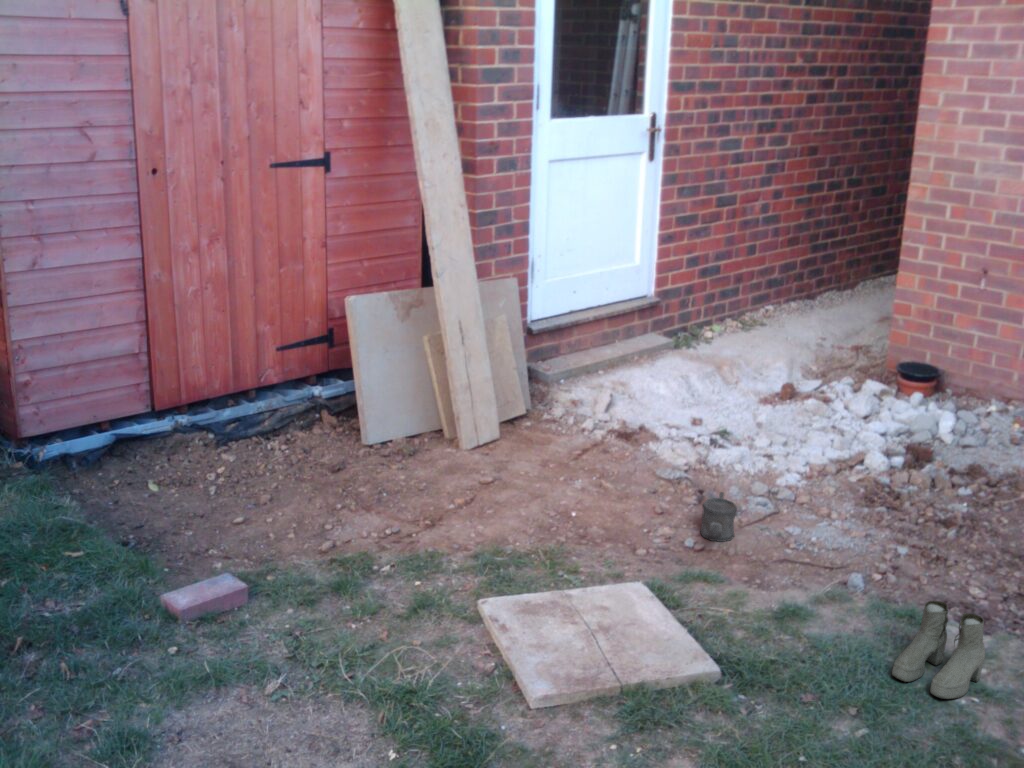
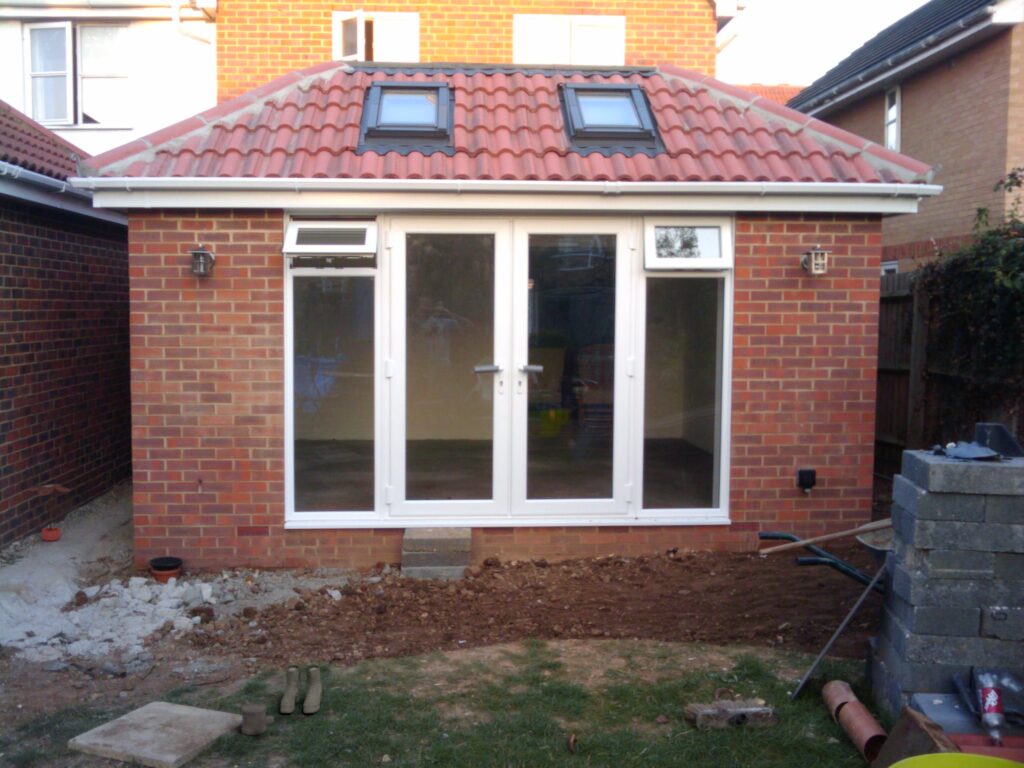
potted plant: none [813,251,859,316] -> present [28,484,70,541]
watering can: present [700,492,737,542] -> present [241,699,274,735]

